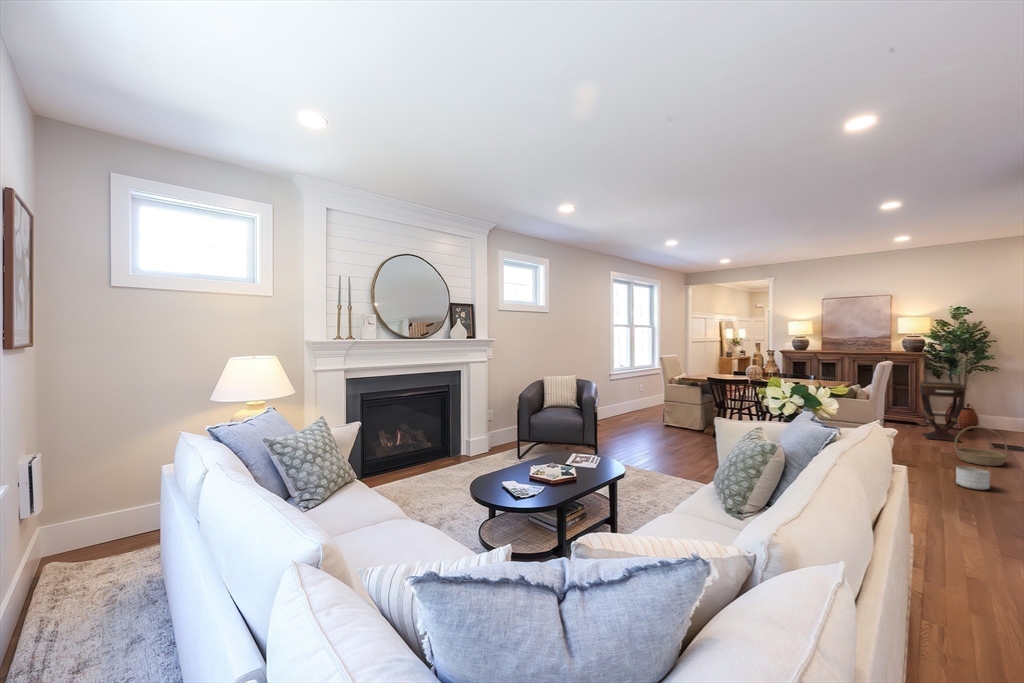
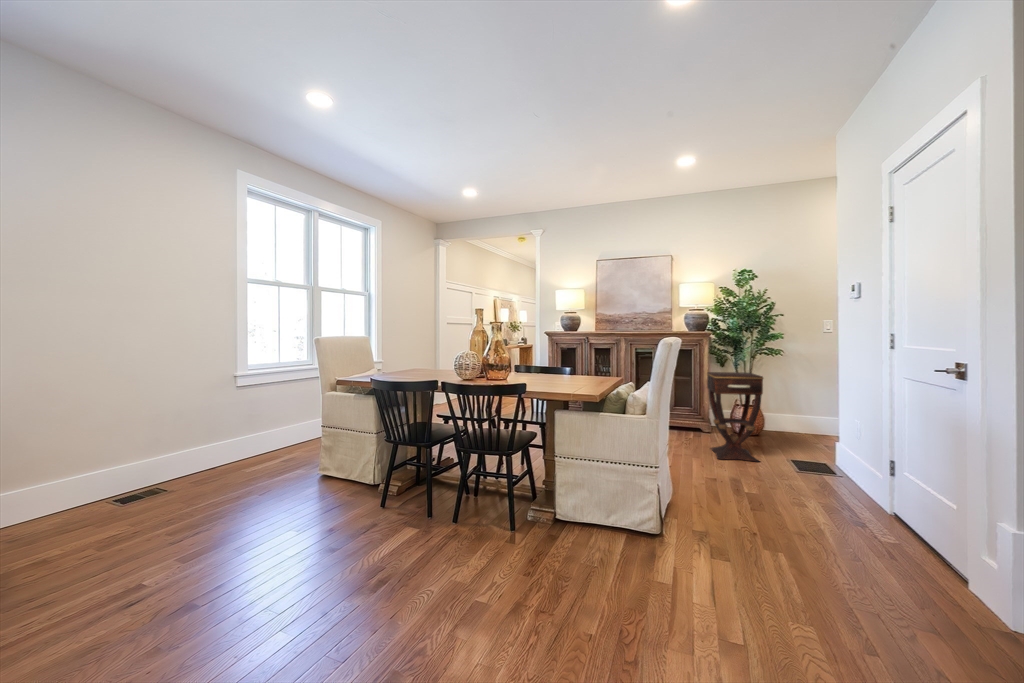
basket: present [955,426,1008,466] -> none [767,450,844,524]
planter: present [956,466,990,490] -> none [808,571,878,643]

